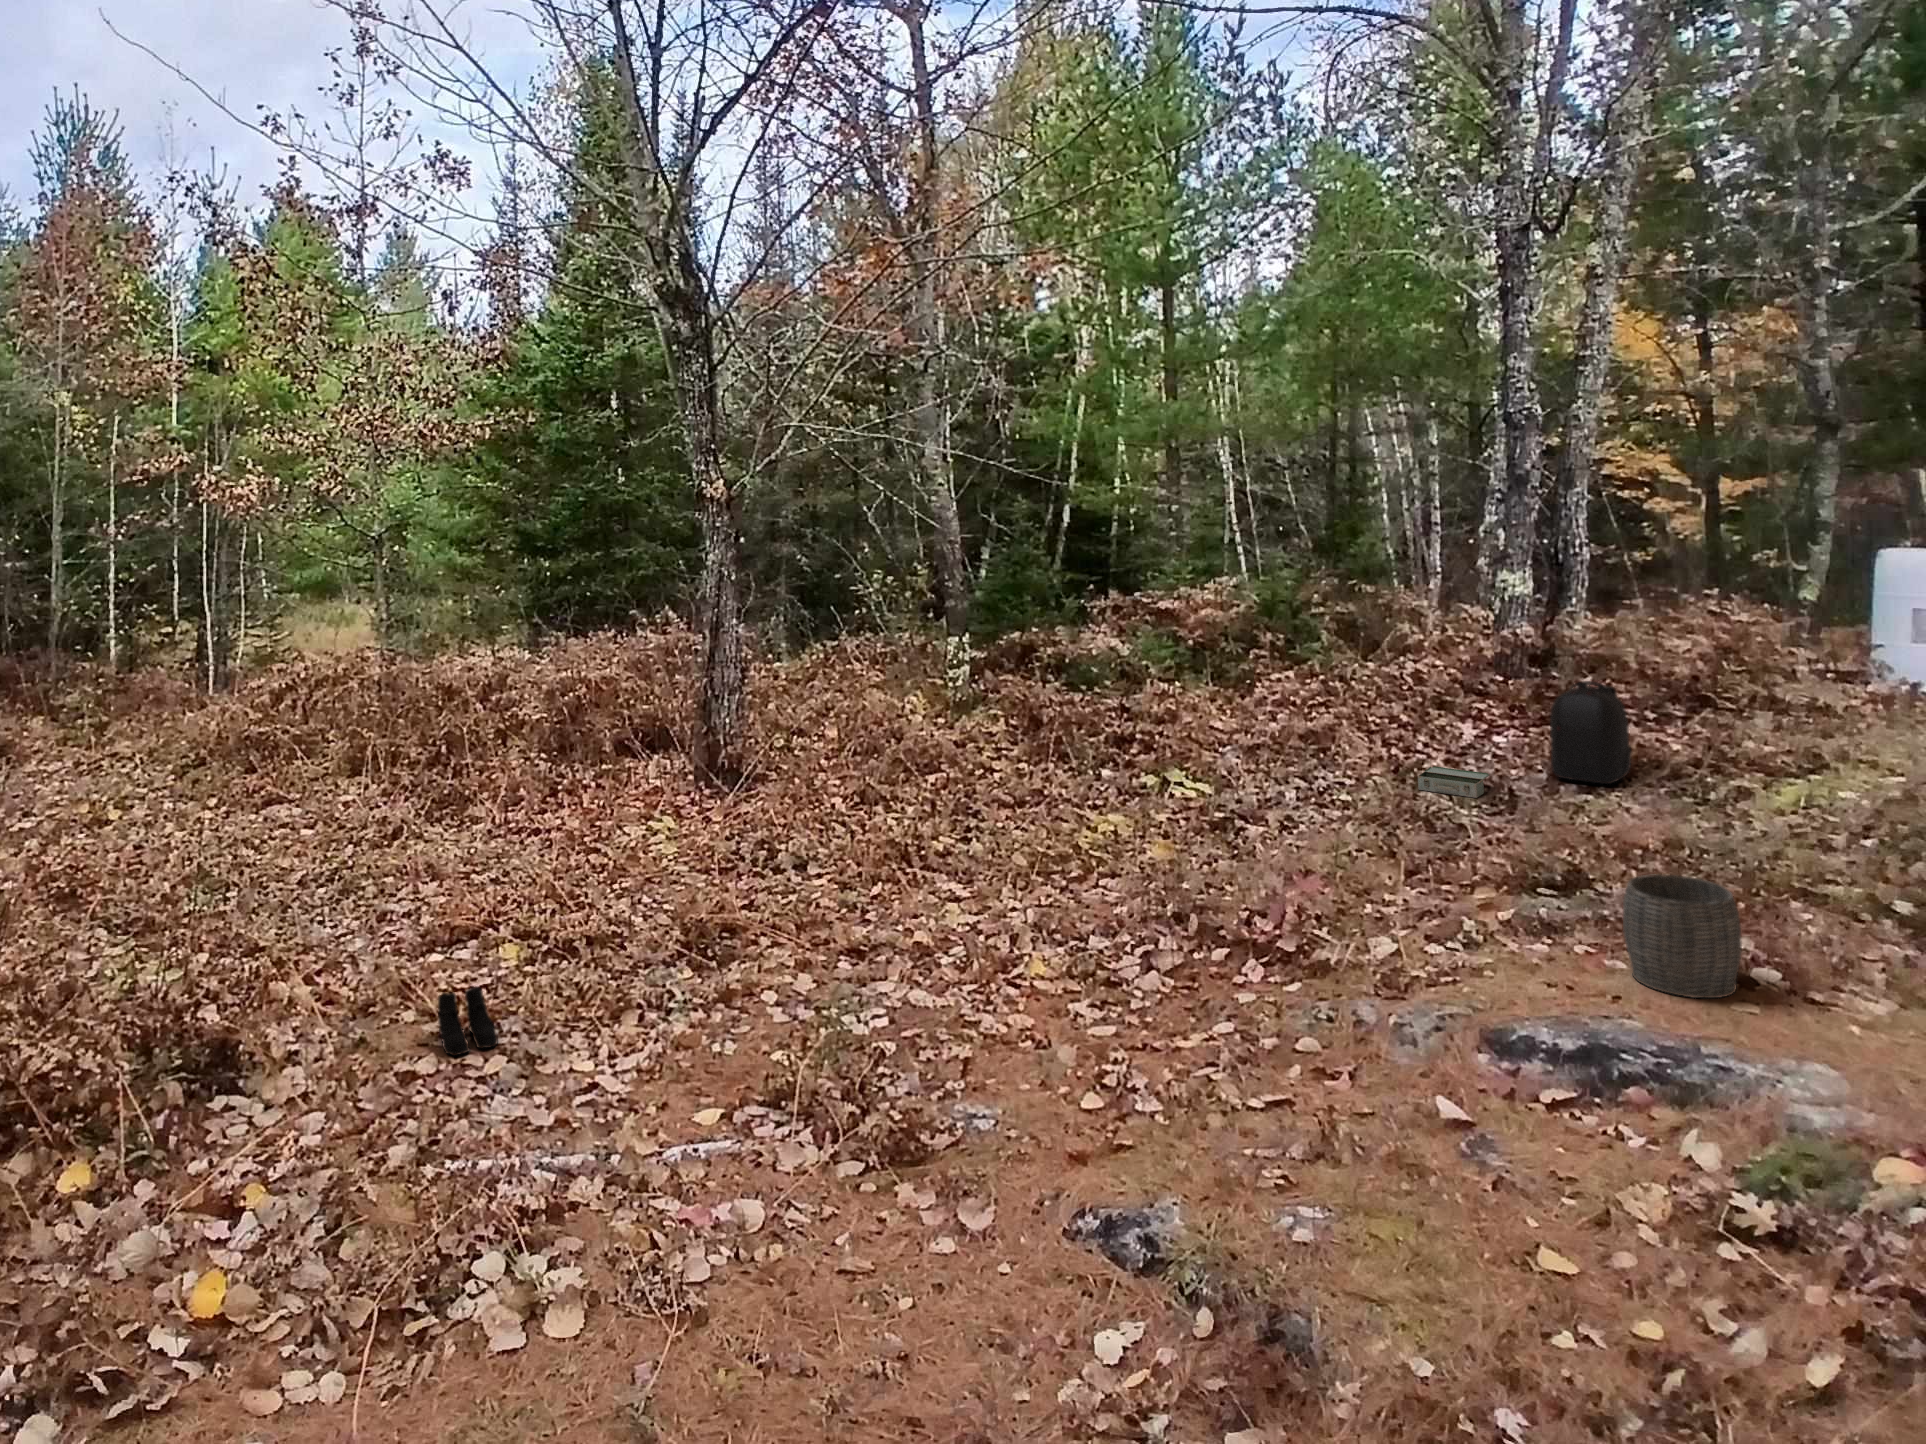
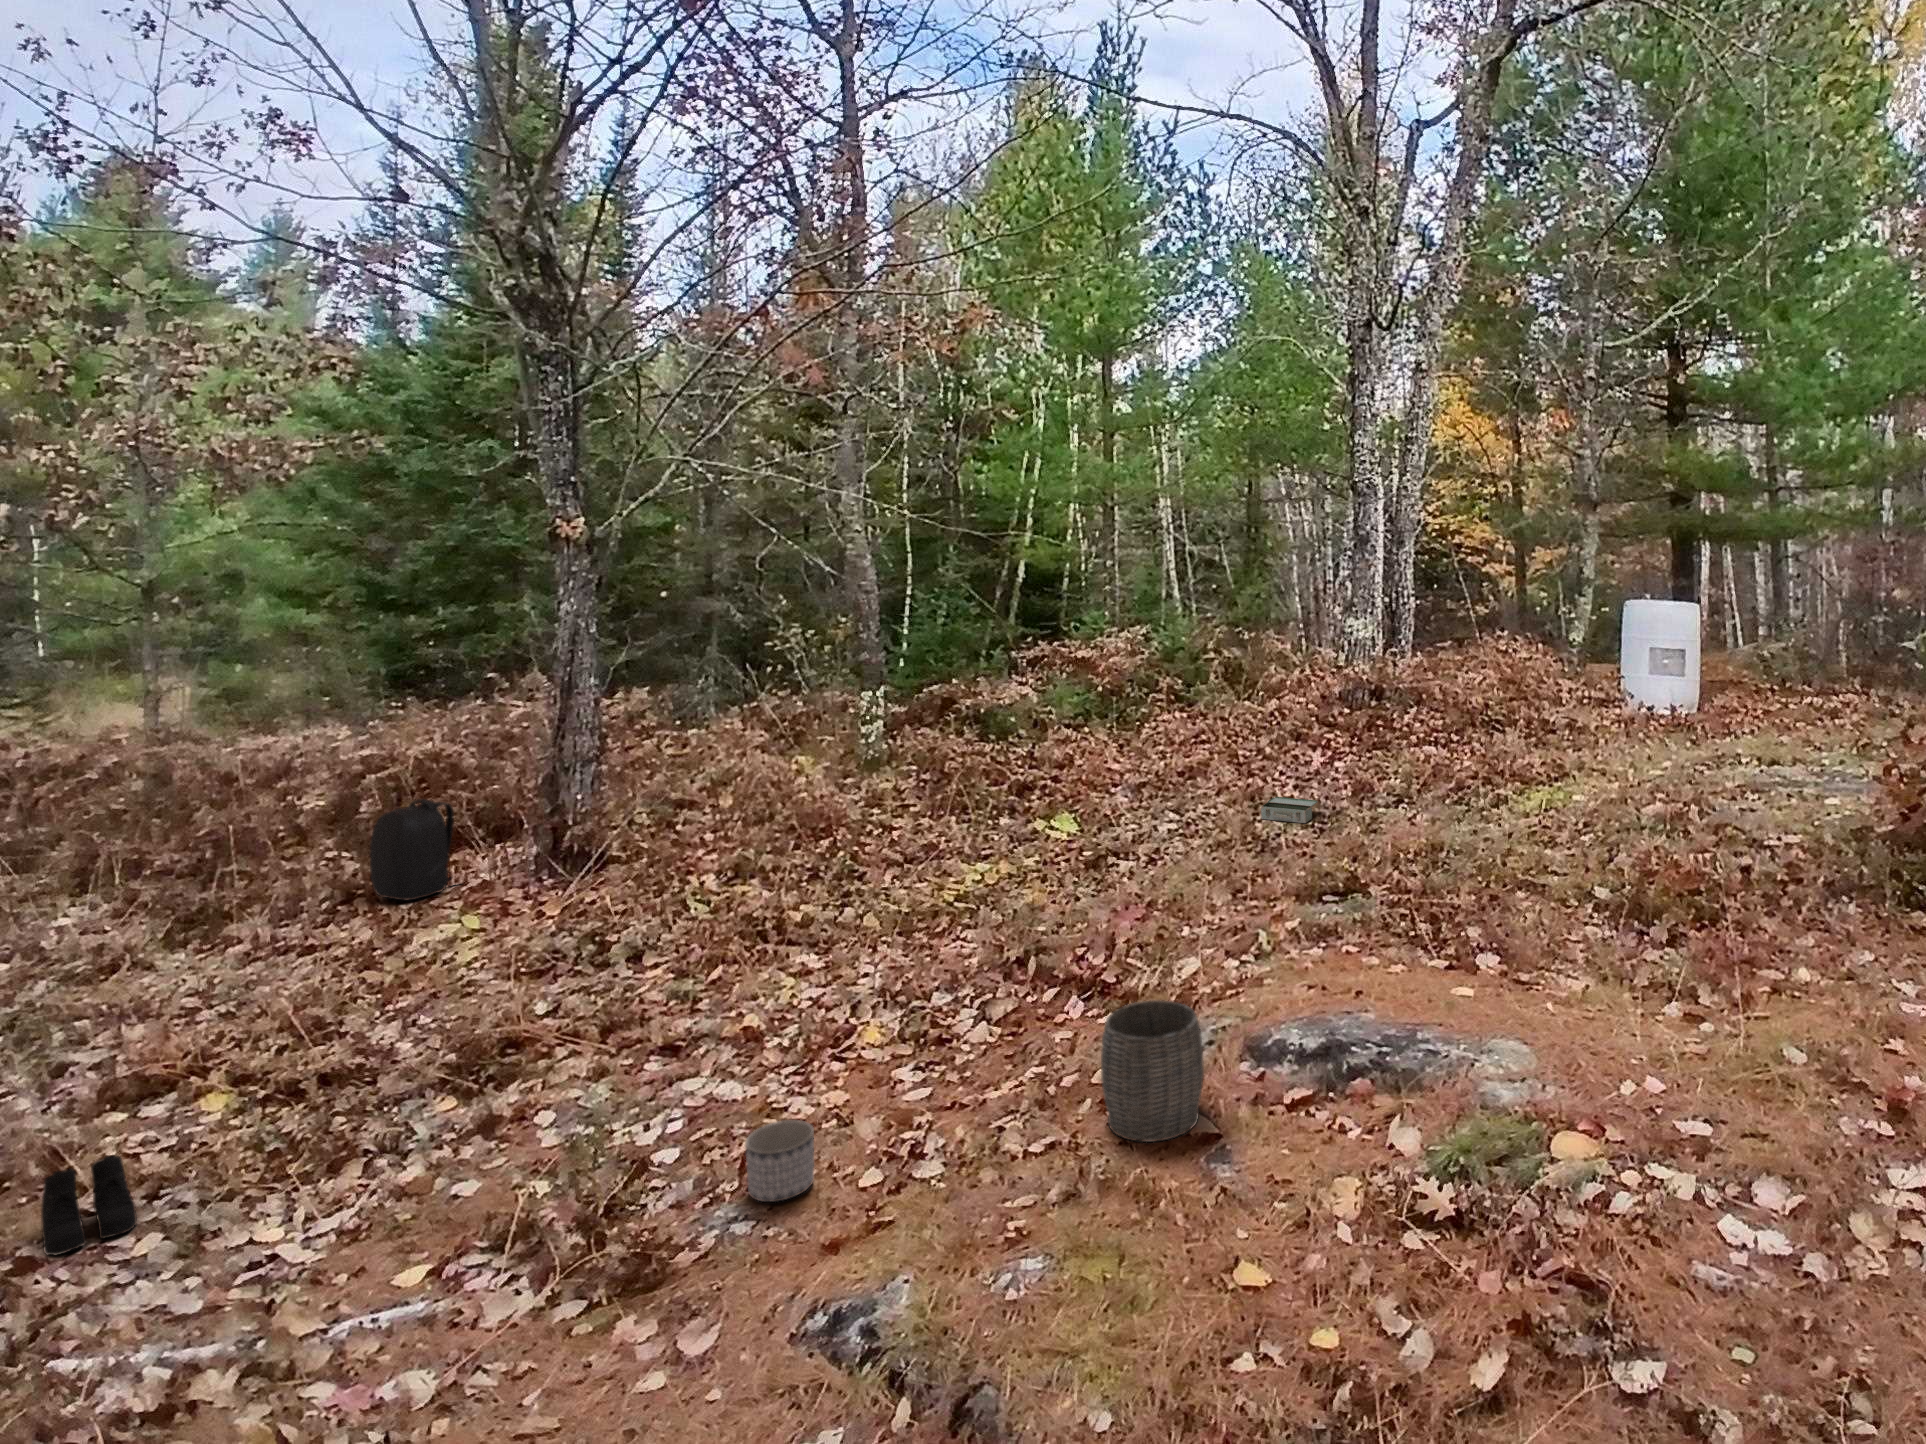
backpack: present [1550,681,1632,784] -> present [370,799,454,901]
woven basket: present [1623,874,1742,998] -> present [1101,1000,1204,1142]
planter: none [967,1038,1031,1111] -> present [745,1120,814,1202]

